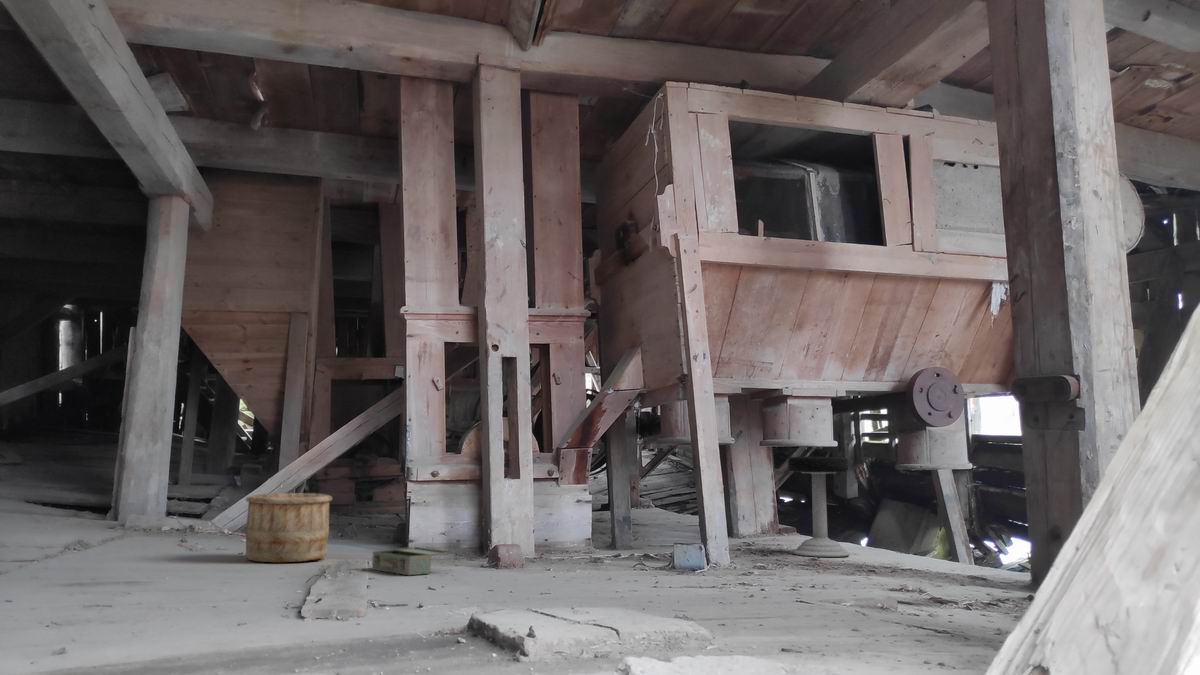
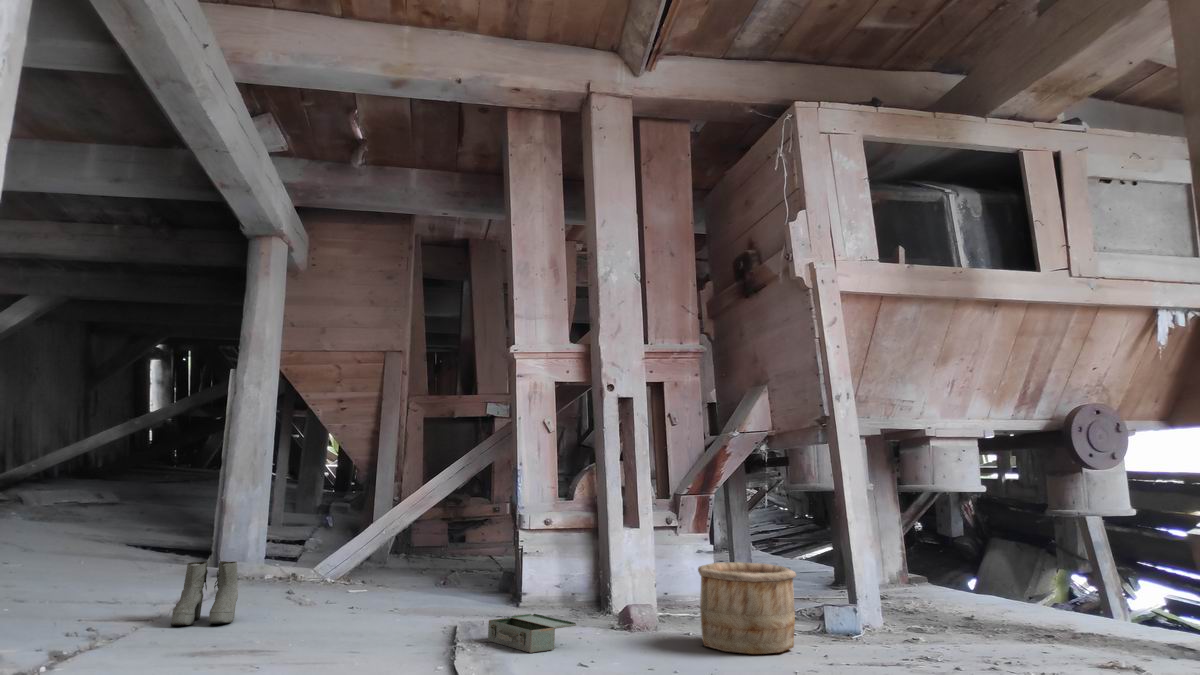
stool: present [788,457,850,557] -> none [935,507,1013,622]
wooden bucket: present [246,493,332,562] -> present [698,562,796,654]
boots: none [74,505,137,562] -> present [171,561,238,625]

